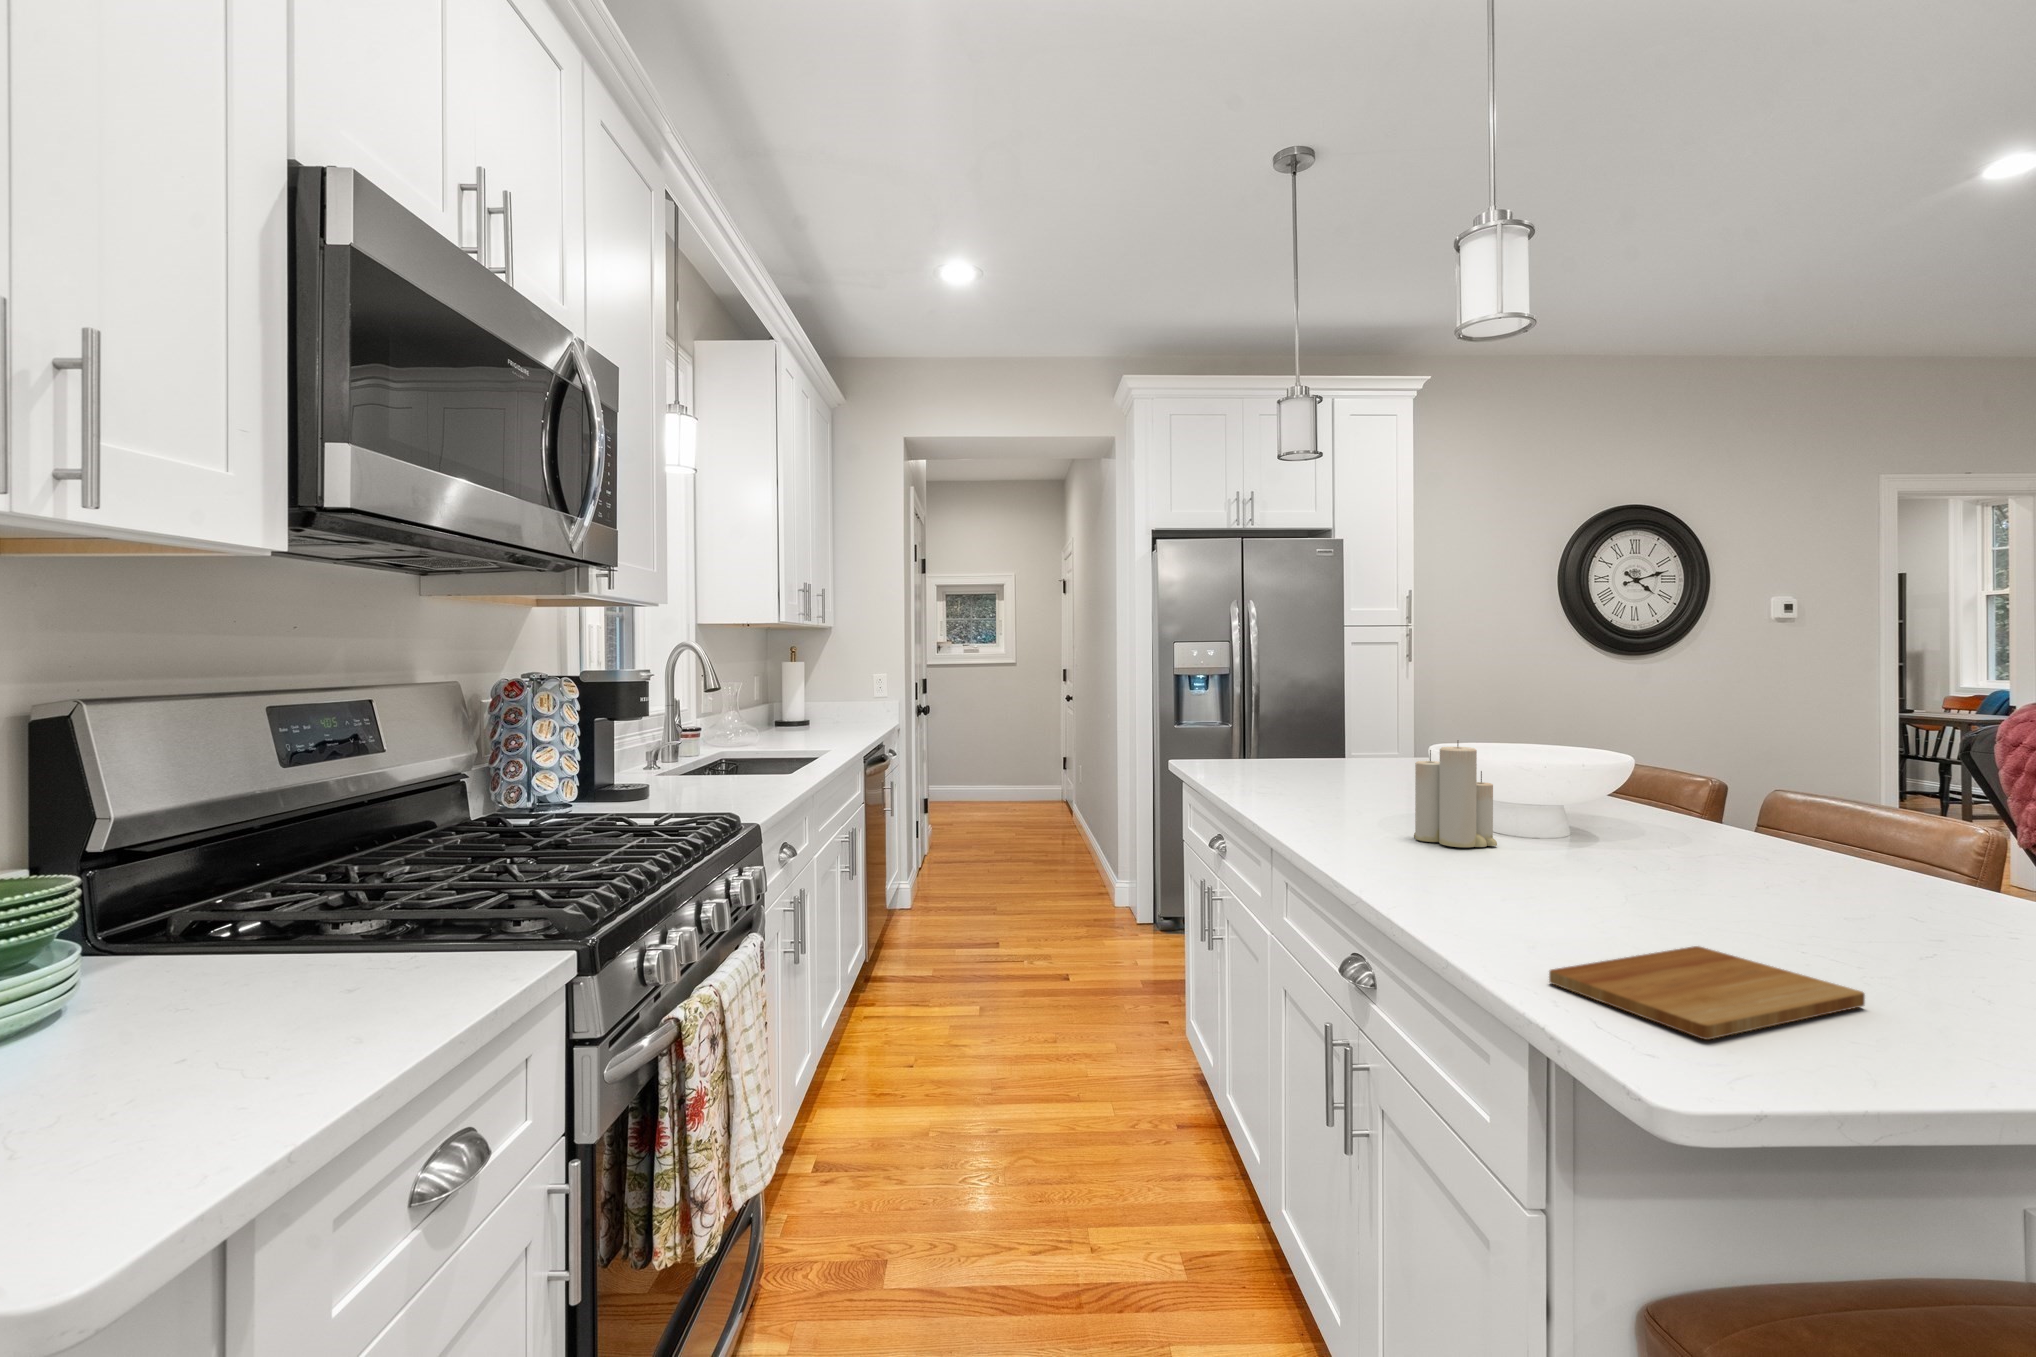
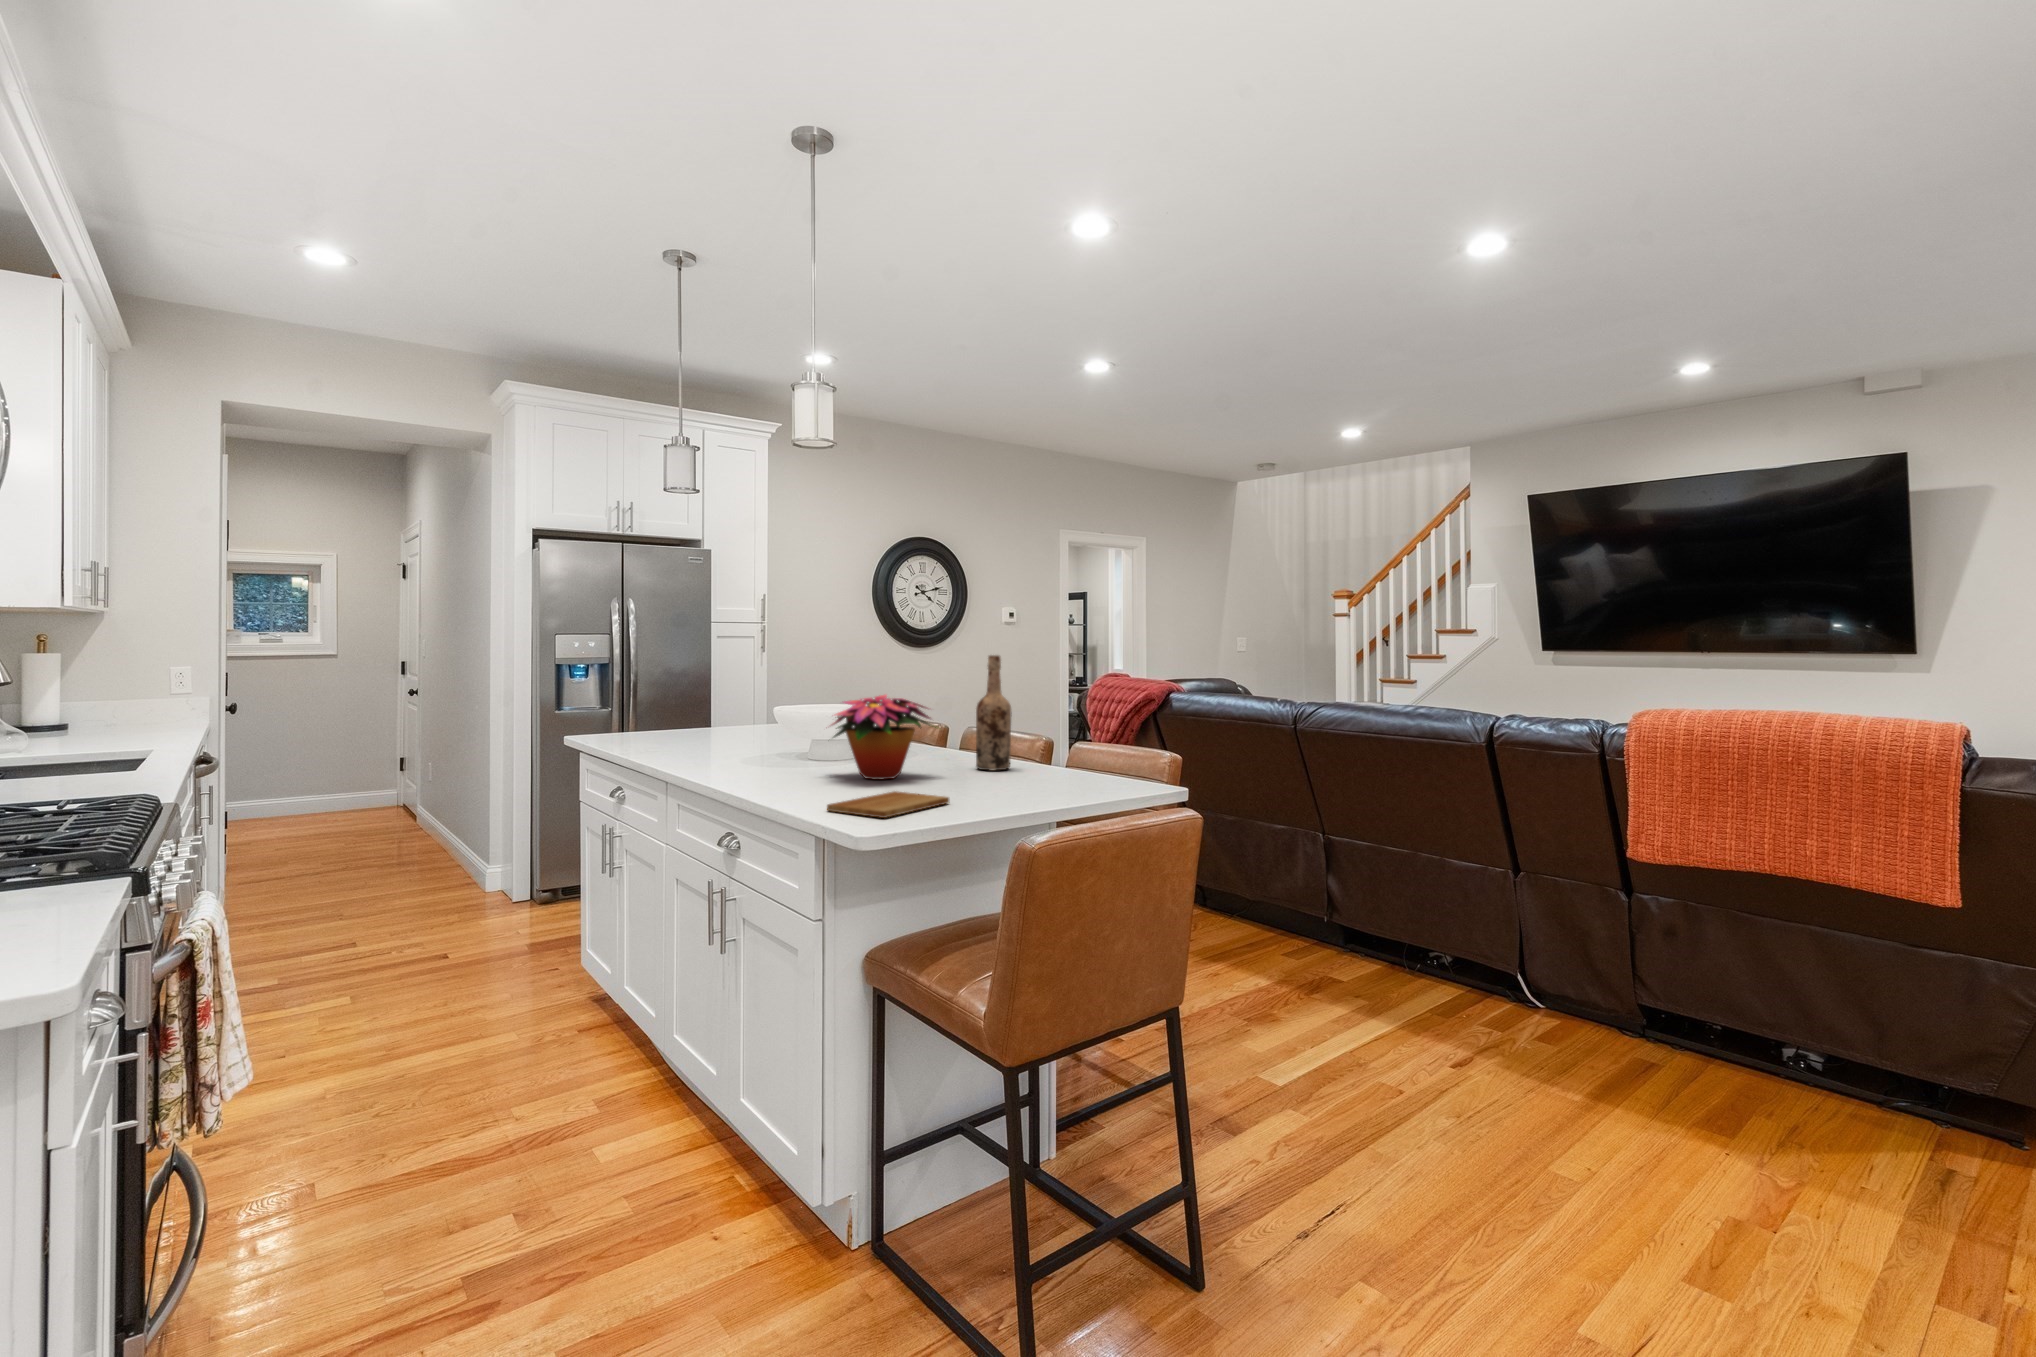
wine bottle: none [1855,663,1955,900] -> present [976,655,1012,770]
flower arrangement: none [1510,735,1793,898] -> present [832,695,936,779]
candle: present [1414,742,1497,847] -> none [764,699,813,768]

